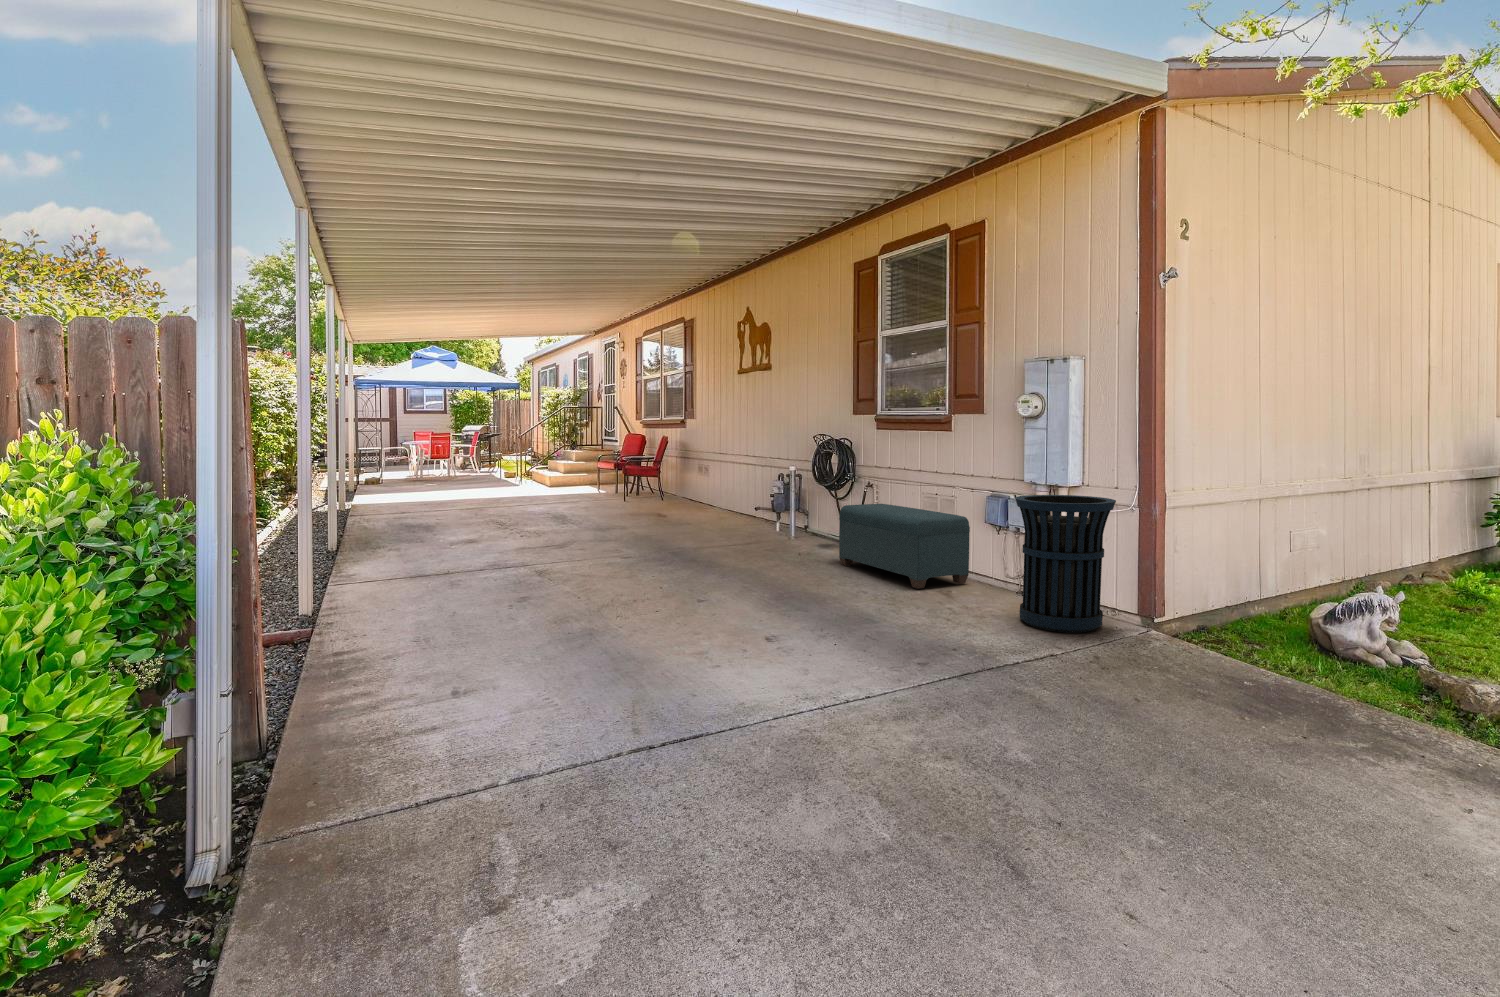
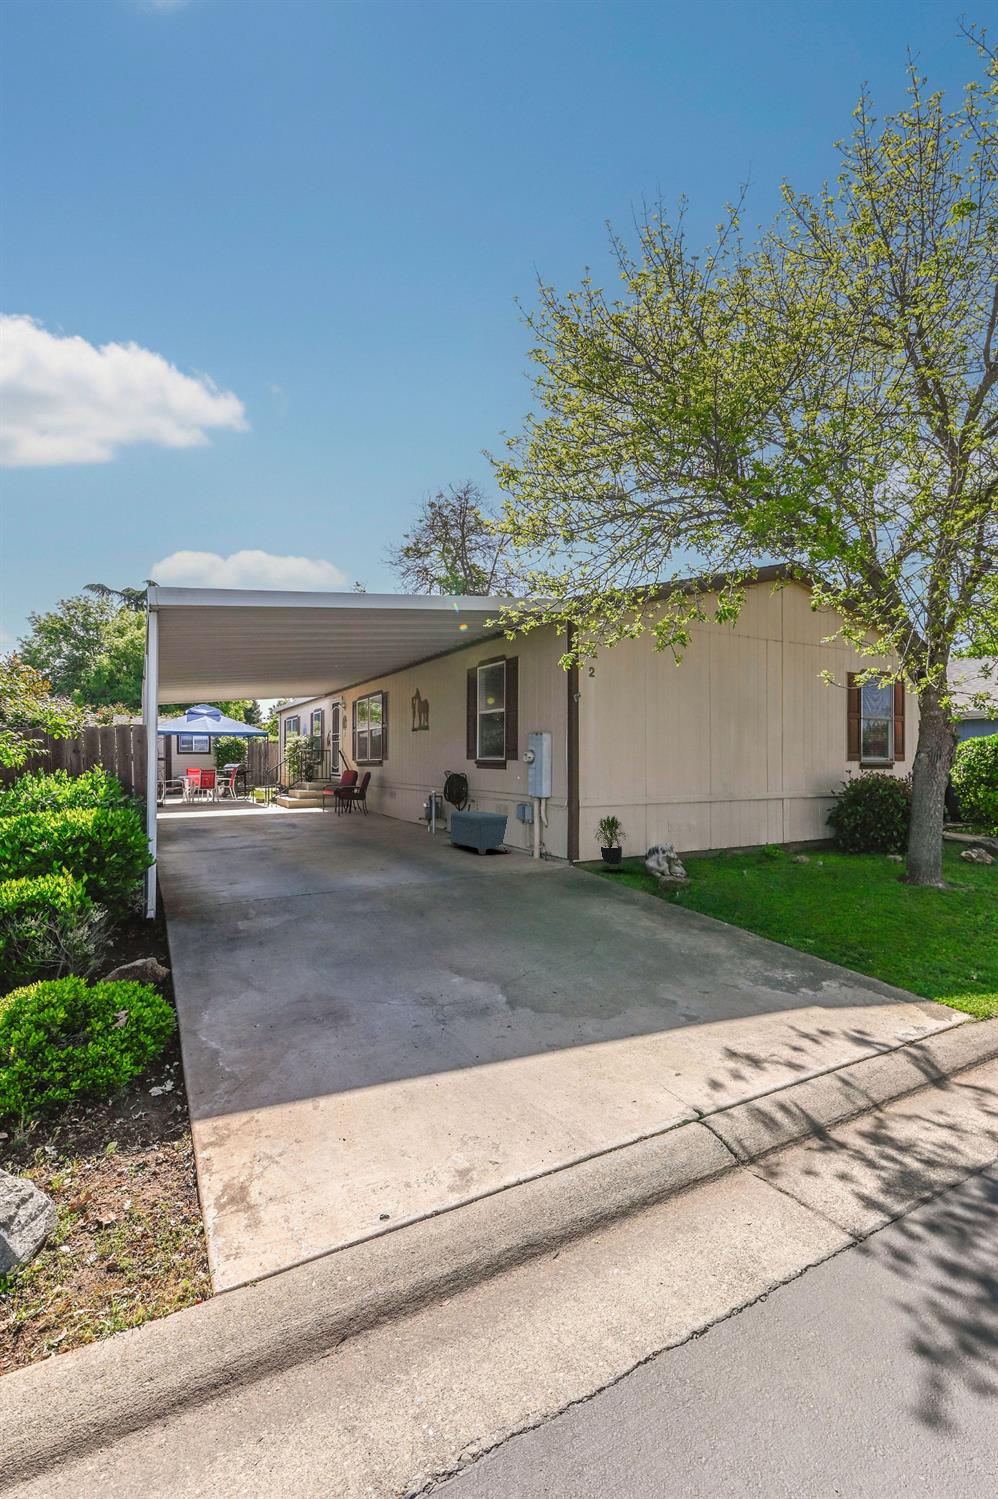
trash can: present [1015,495,1116,633] -> none [513,801,559,868]
potted plant: none [1193,527,1282,644] -> present [595,816,626,872]

